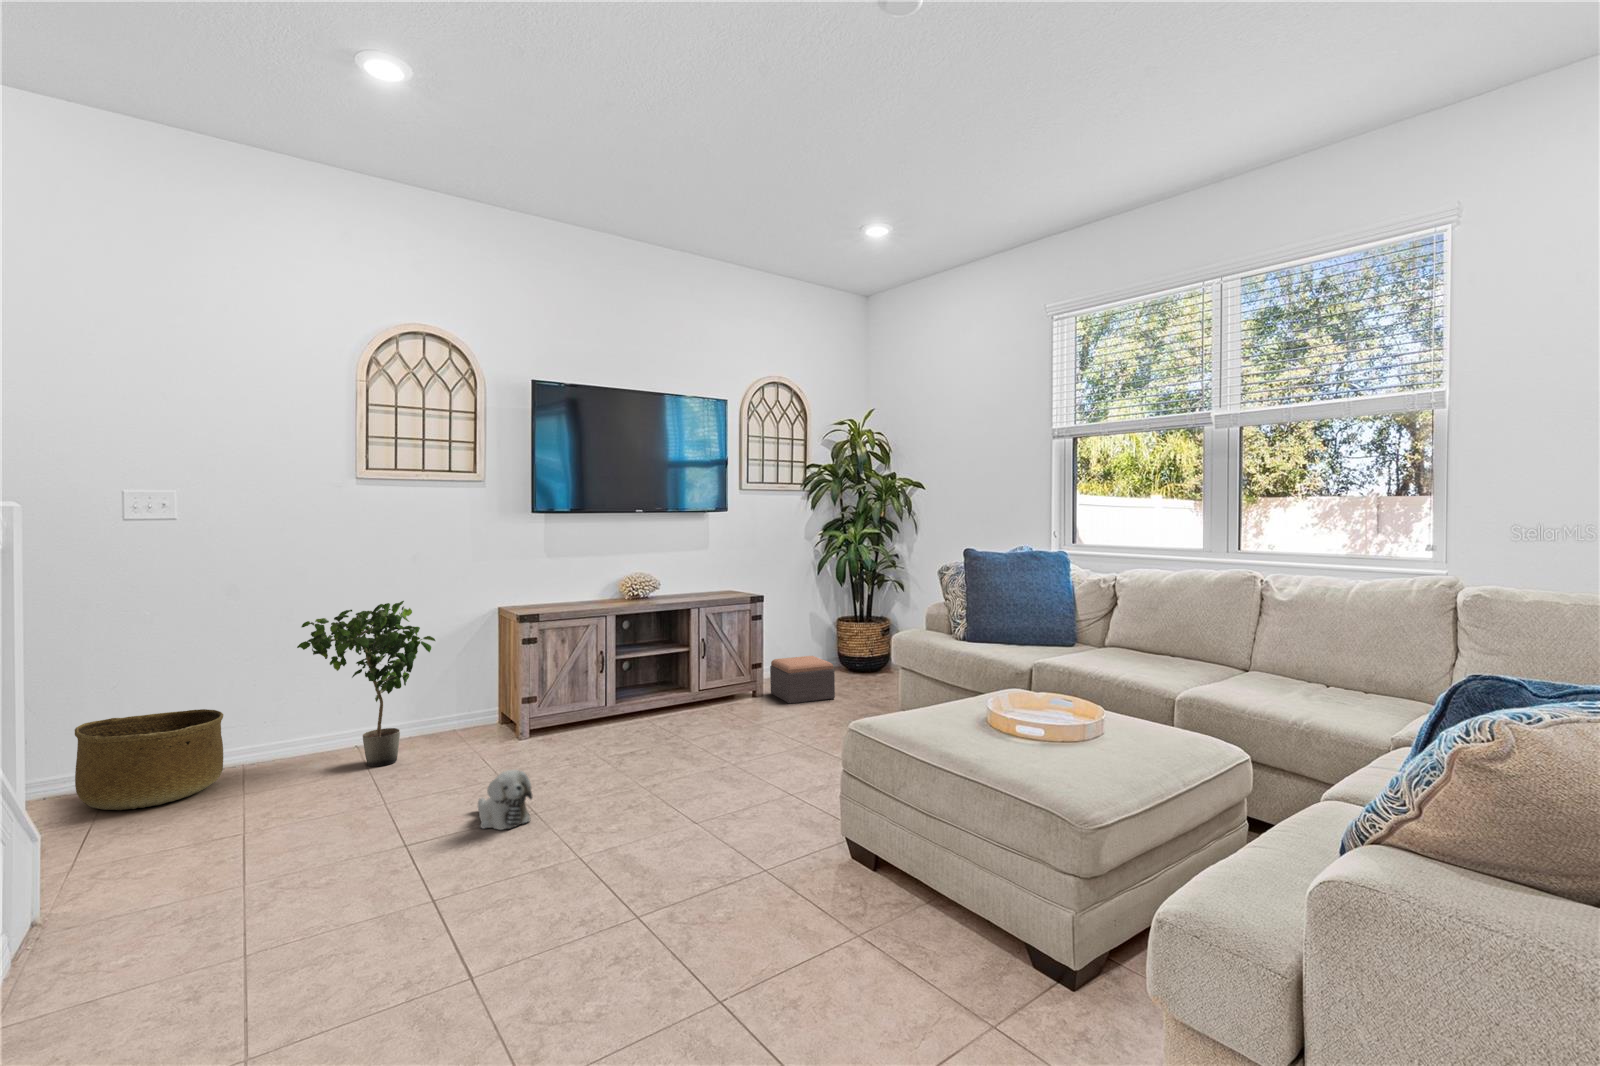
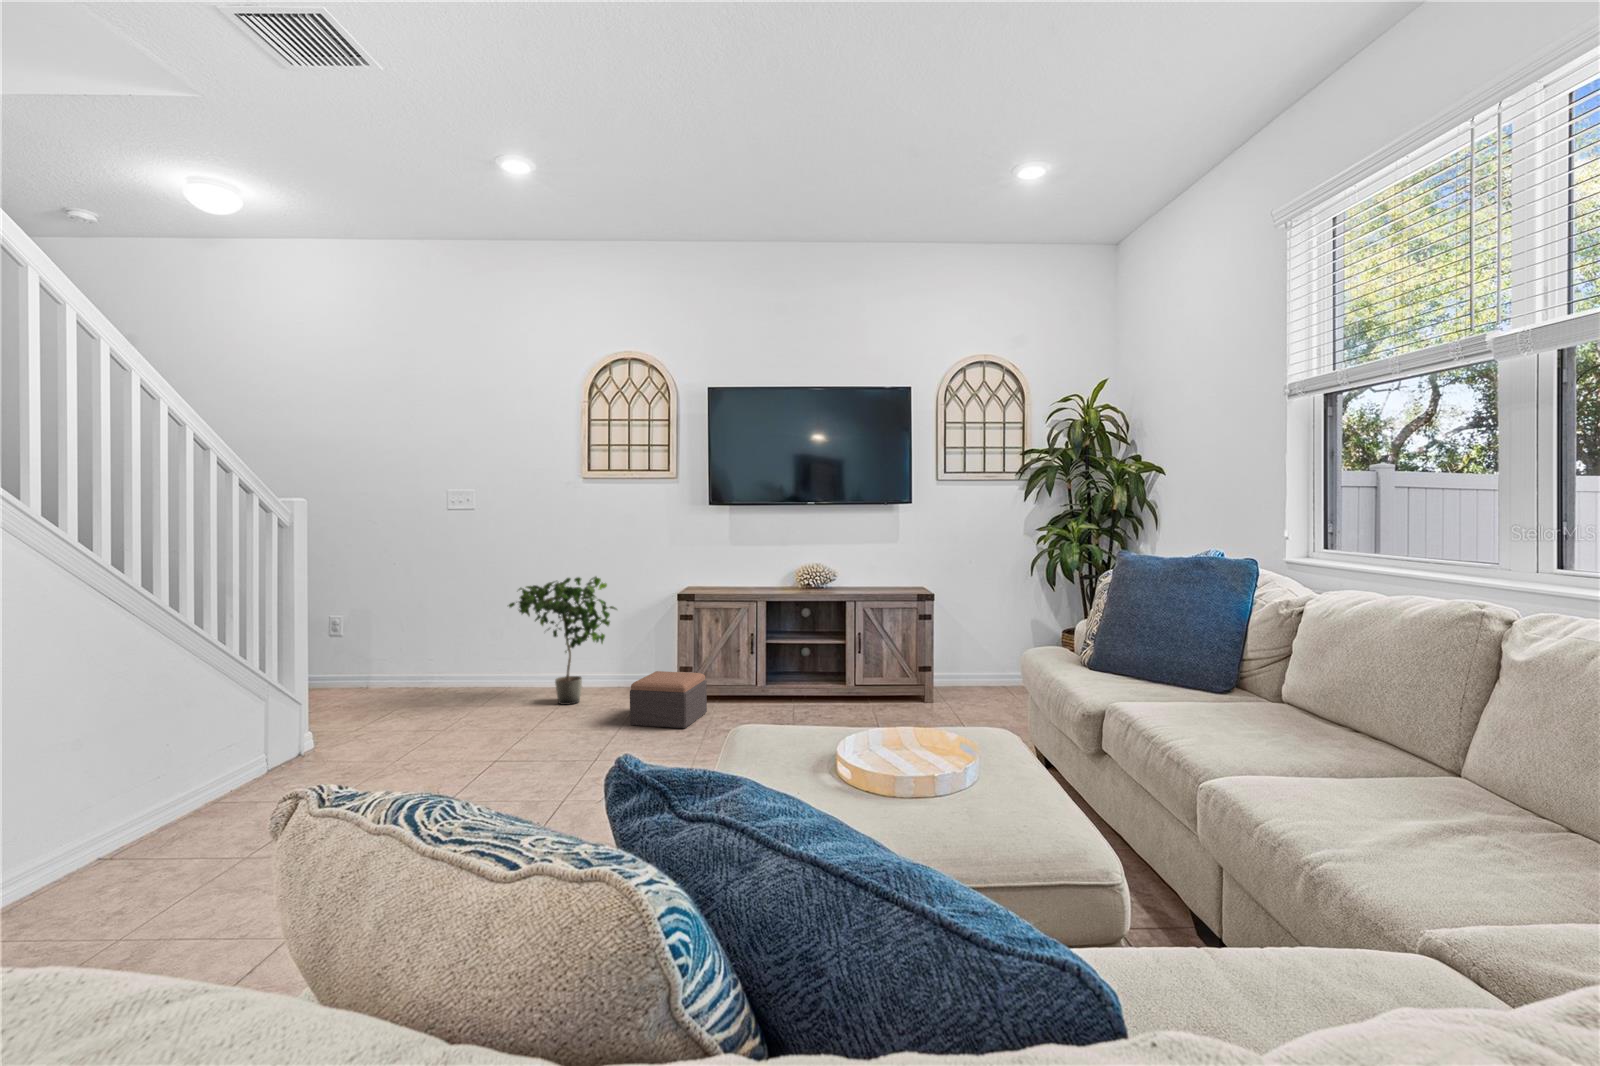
footstool: present [770,656,835,704] -> present [630,671,707,728]
basket: present [75,709,223,810] -> none [391,643,481,705]
plush toy: present [478,770,532,830] -> none [529,723,575,772]

